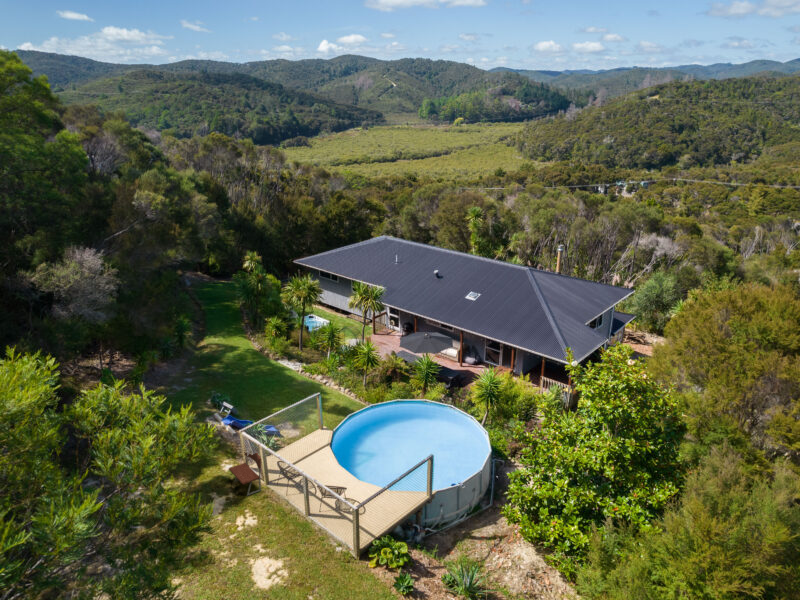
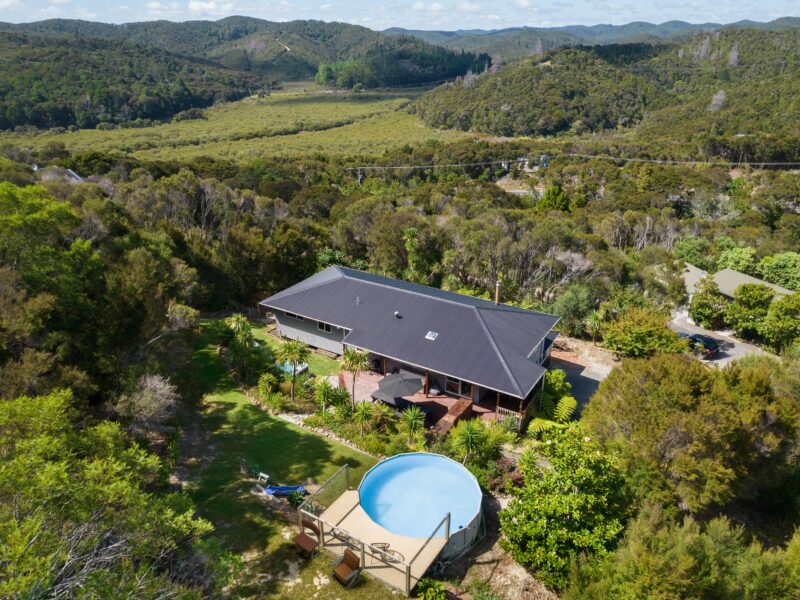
lounge chair: none [263,483,303,536] -> present [330,548,363,590]

